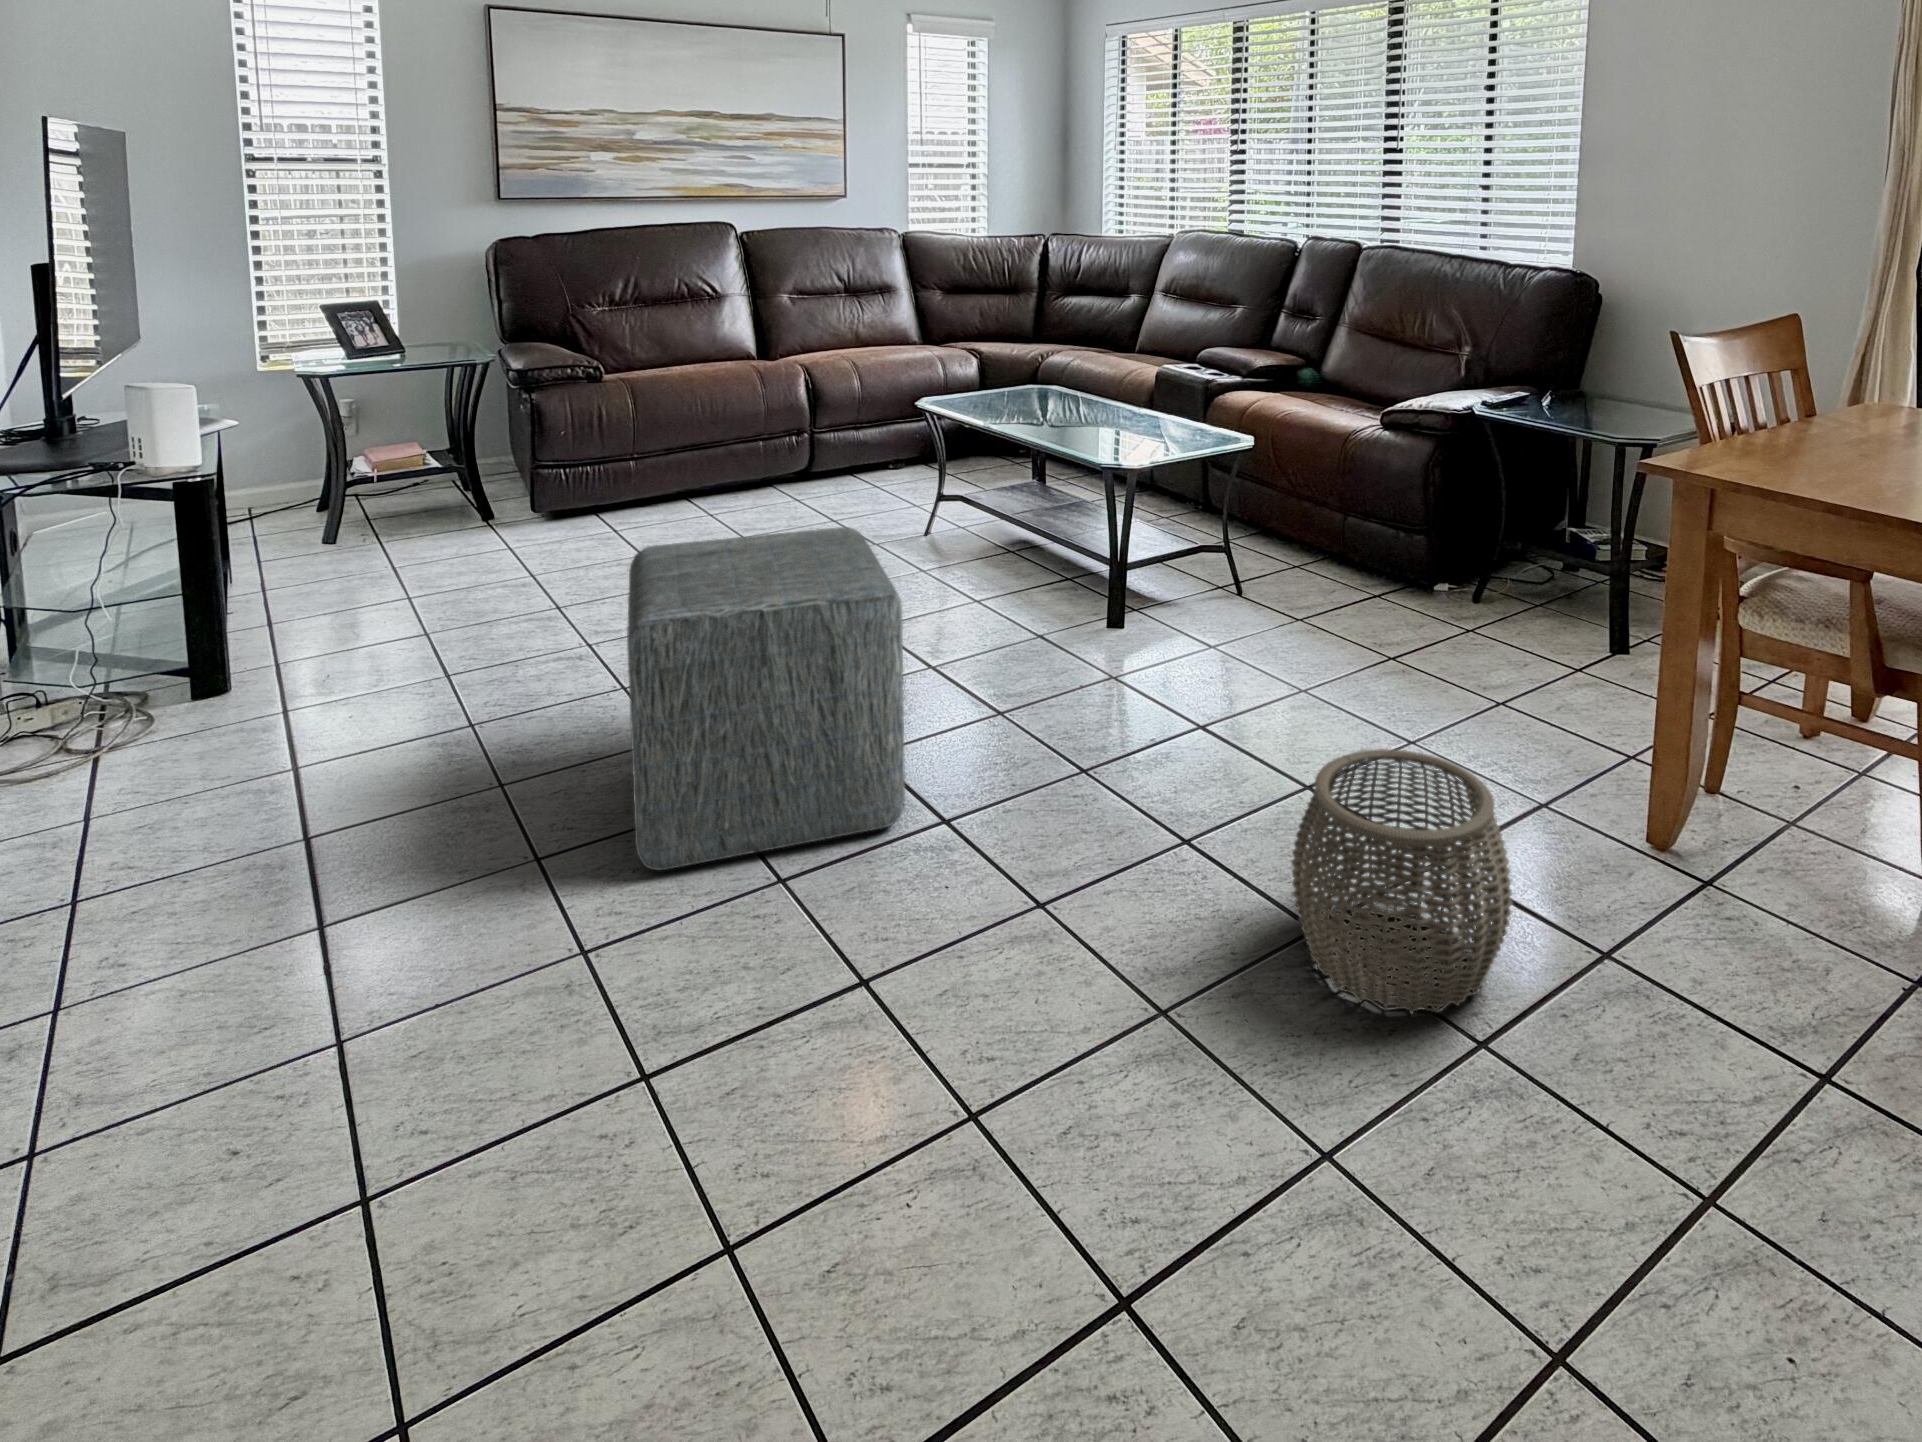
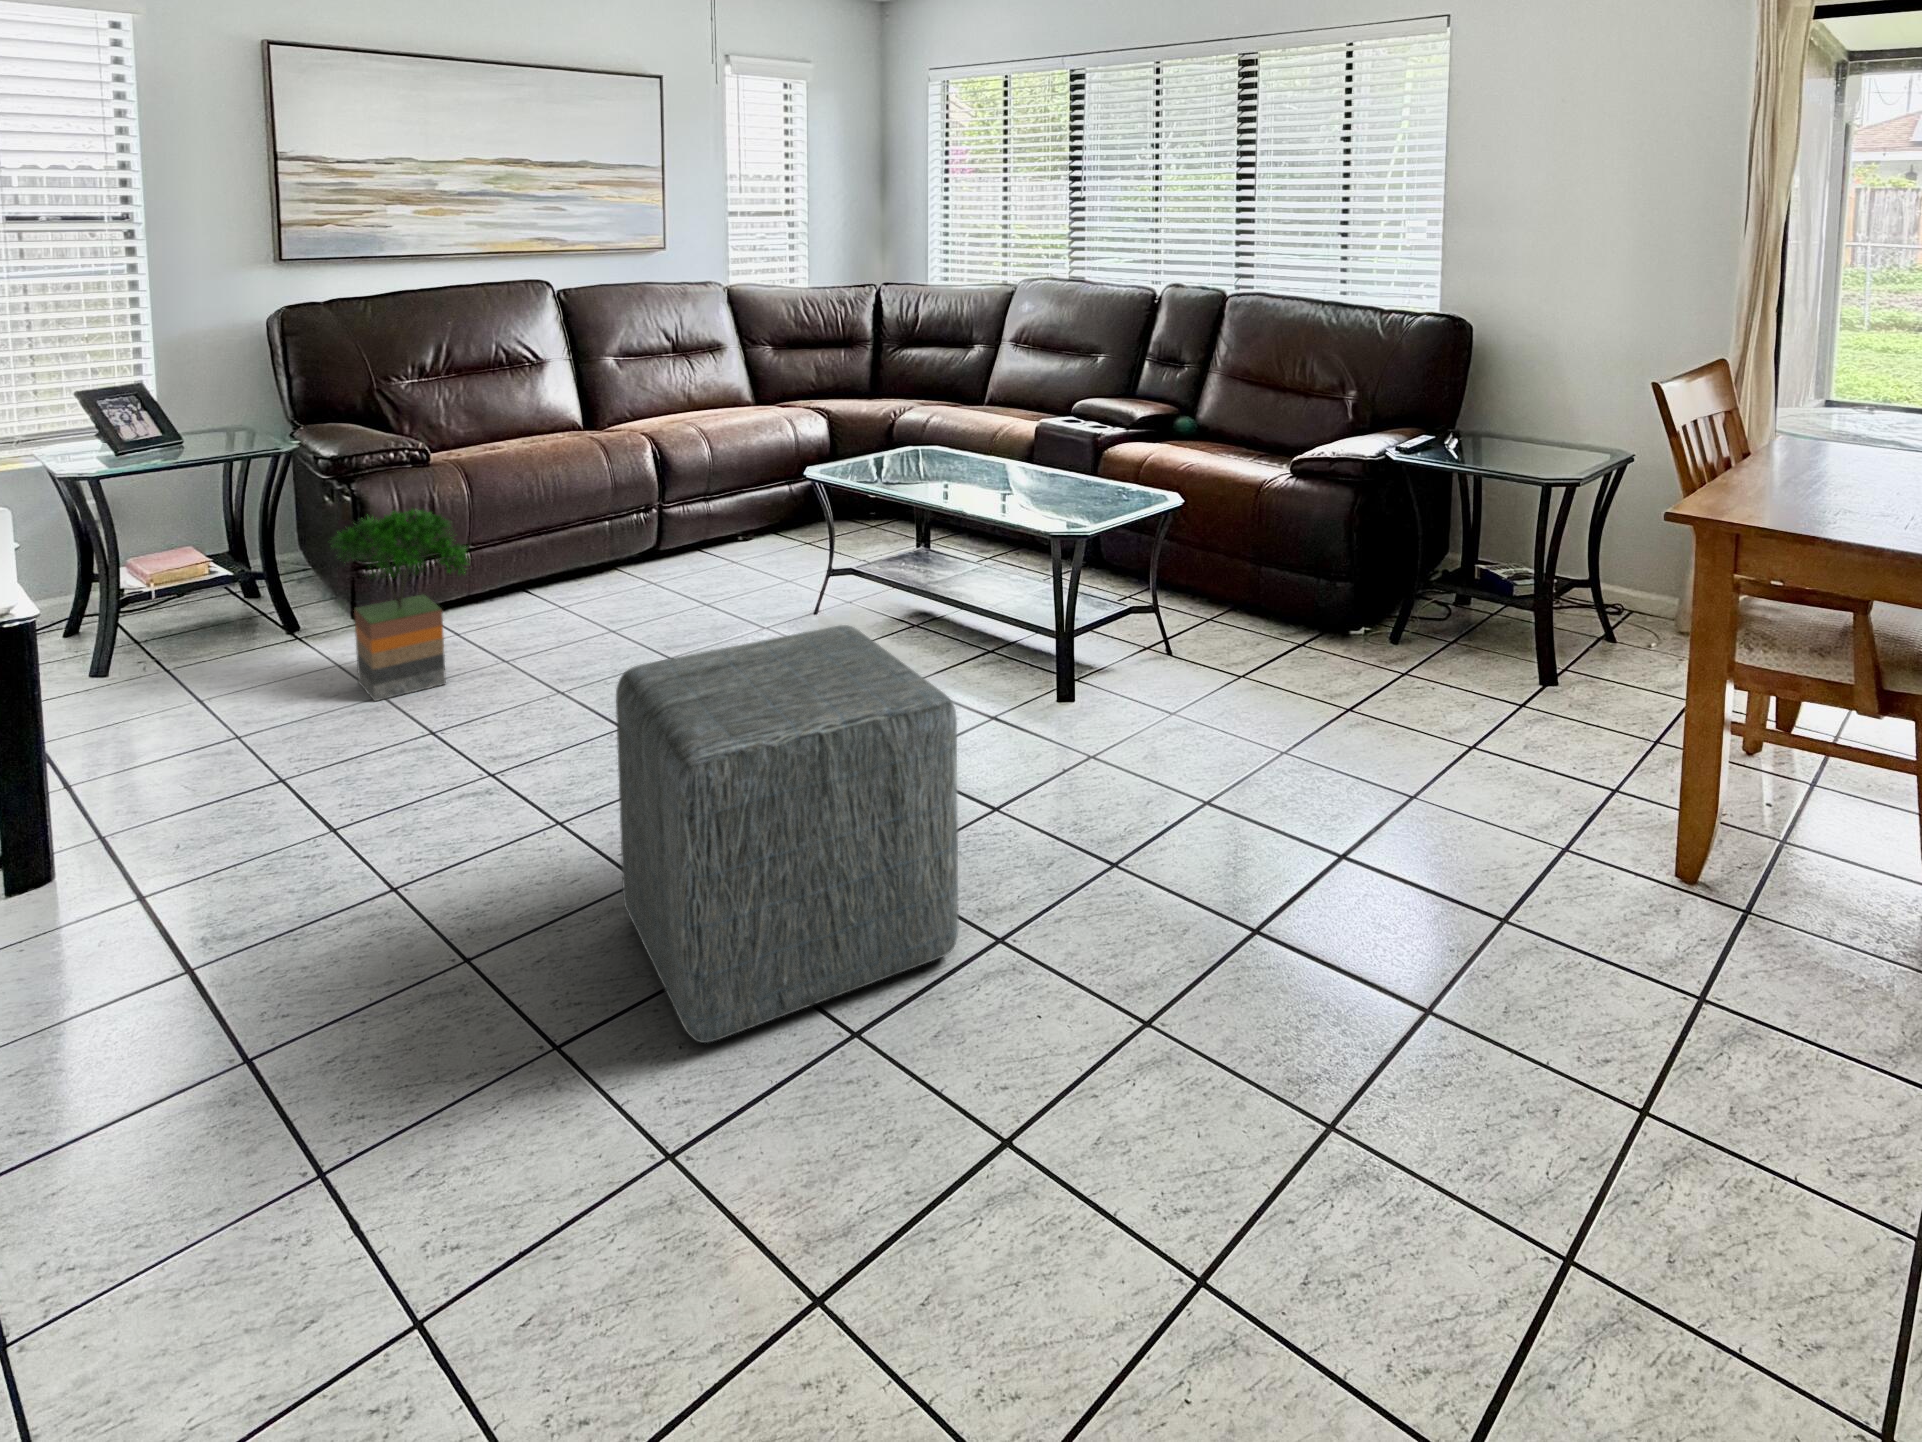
potted tree: none [491,413,611,579] -> present [330,509,470,701]
woven basket: present [1292,749,1512,1014] -> none [1416,819,1651,1095]

